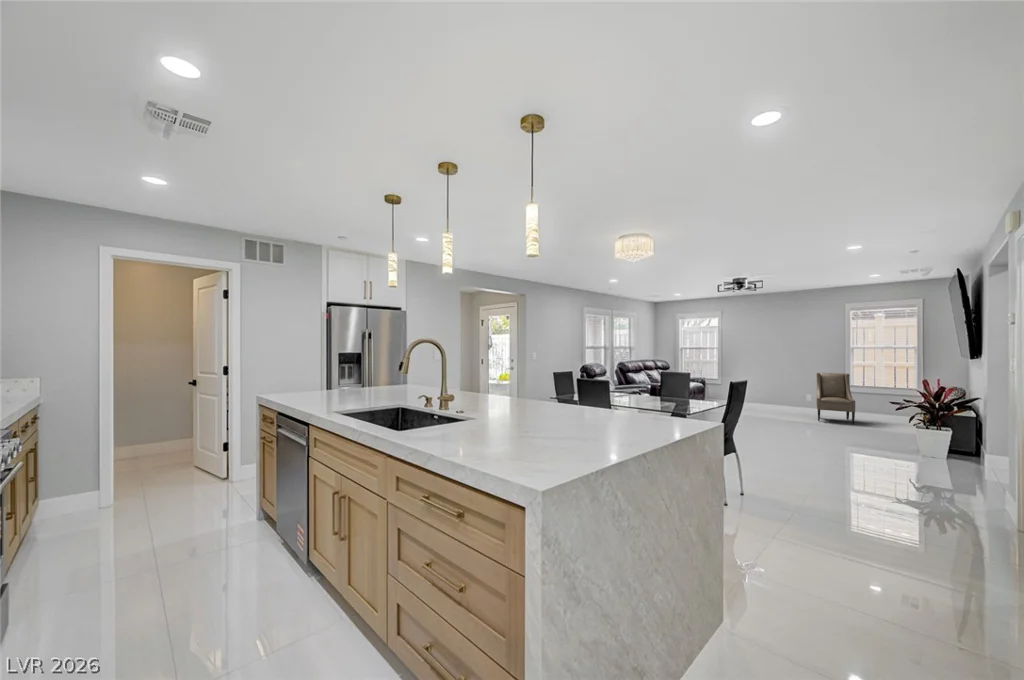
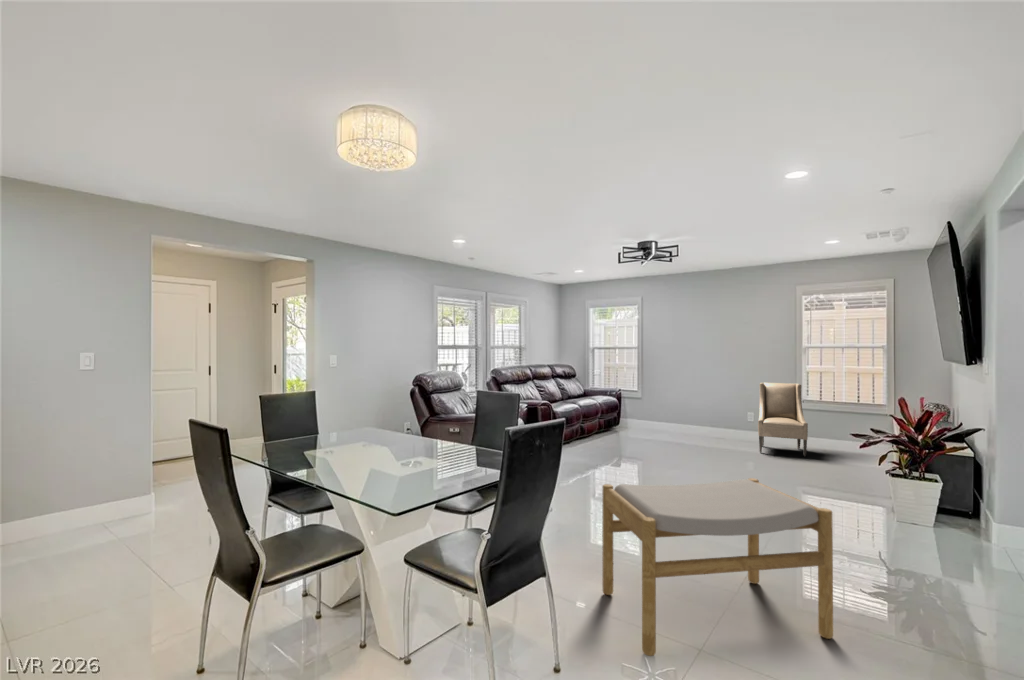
footstool: none [749,419,882,492] -> present [602,478,833,656]

